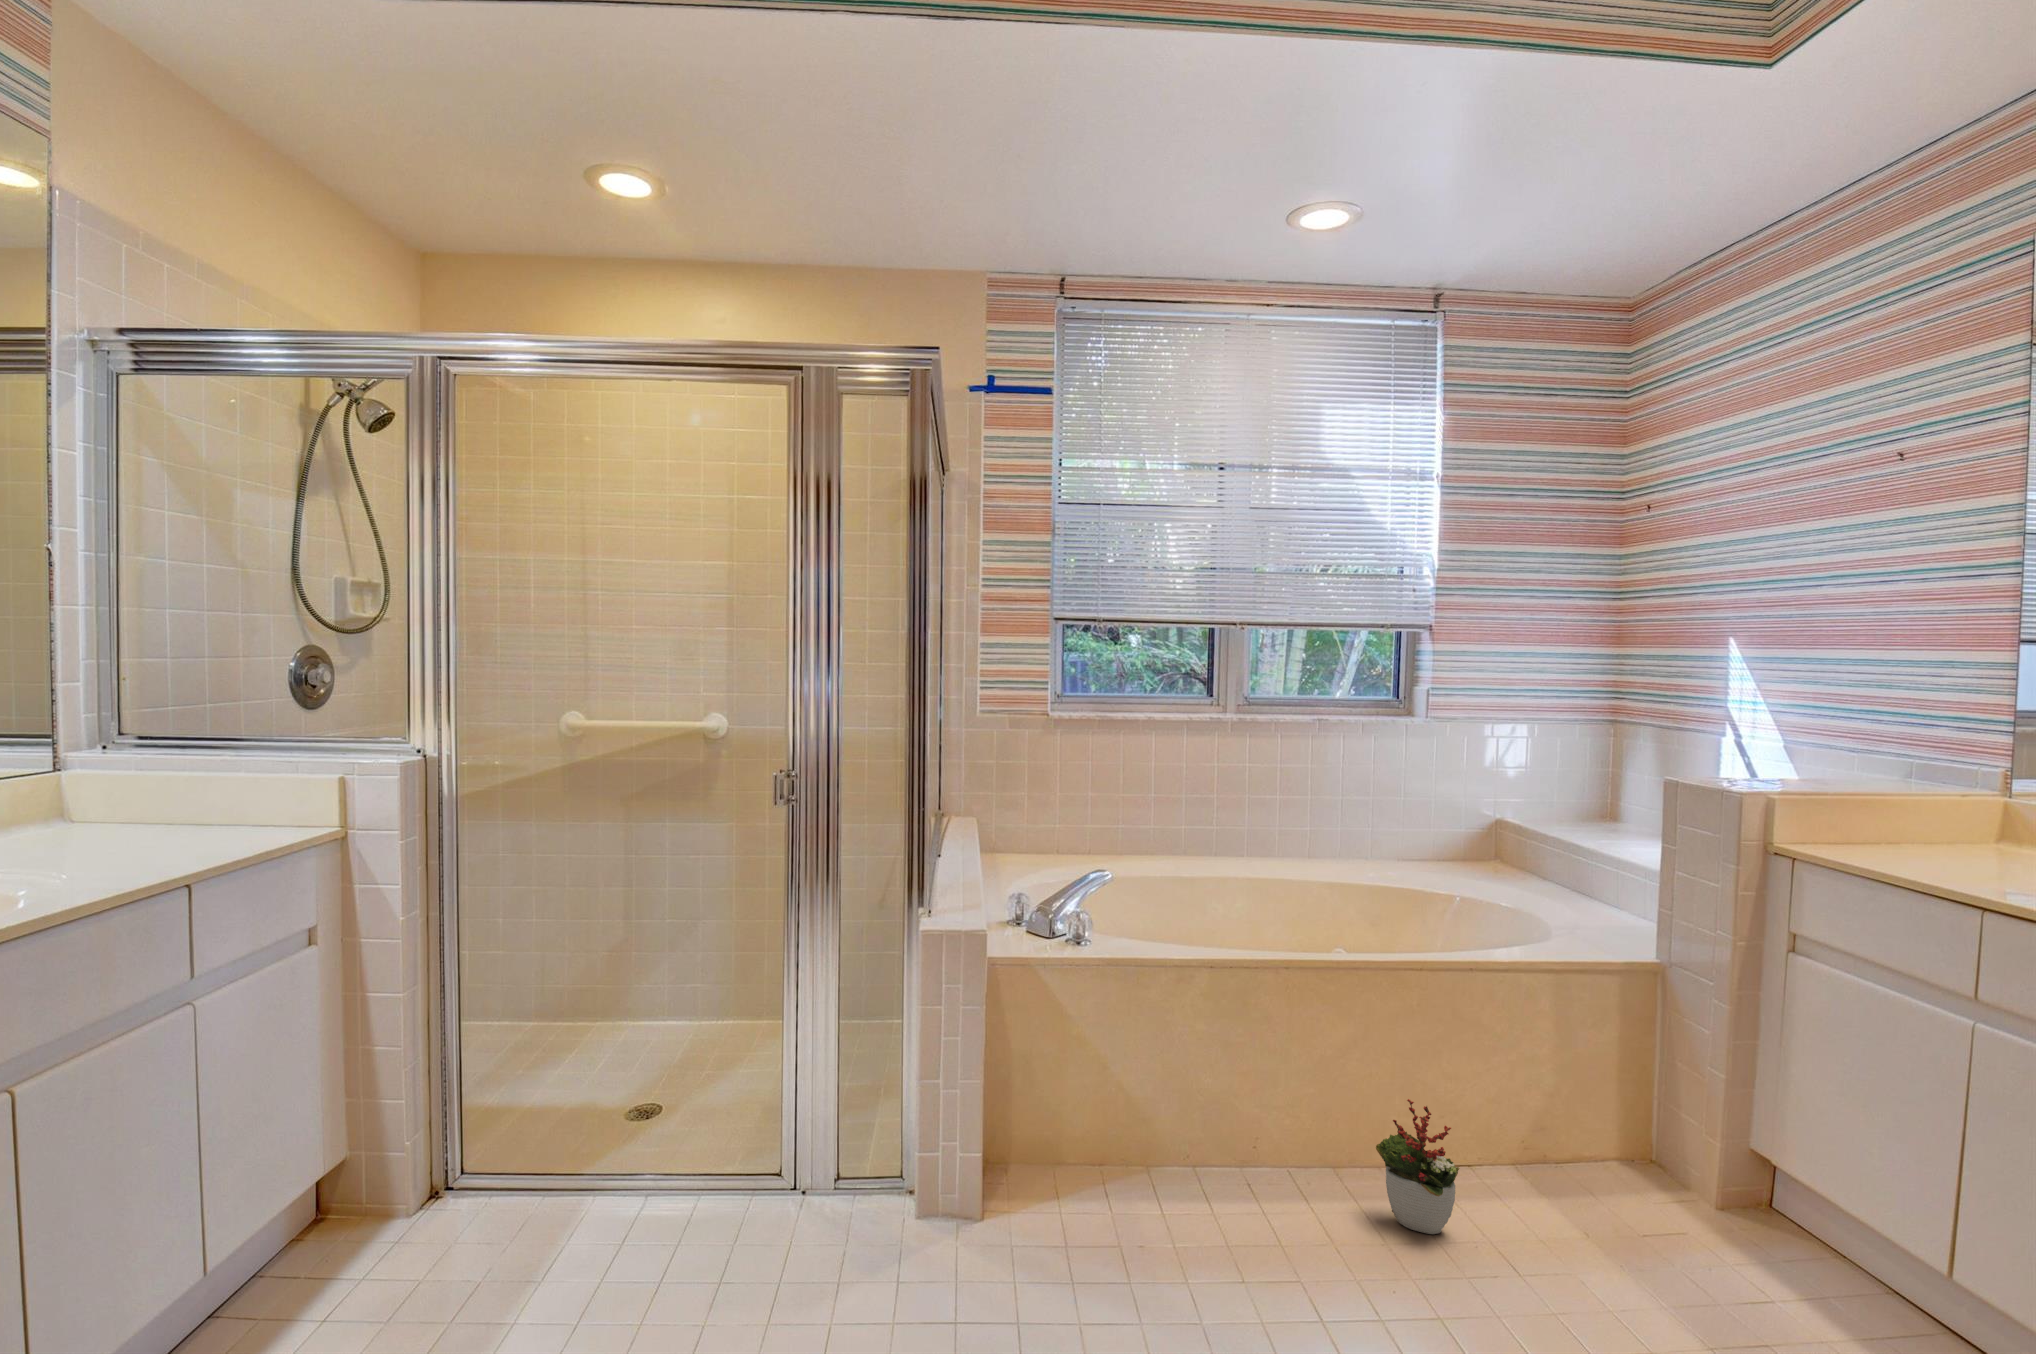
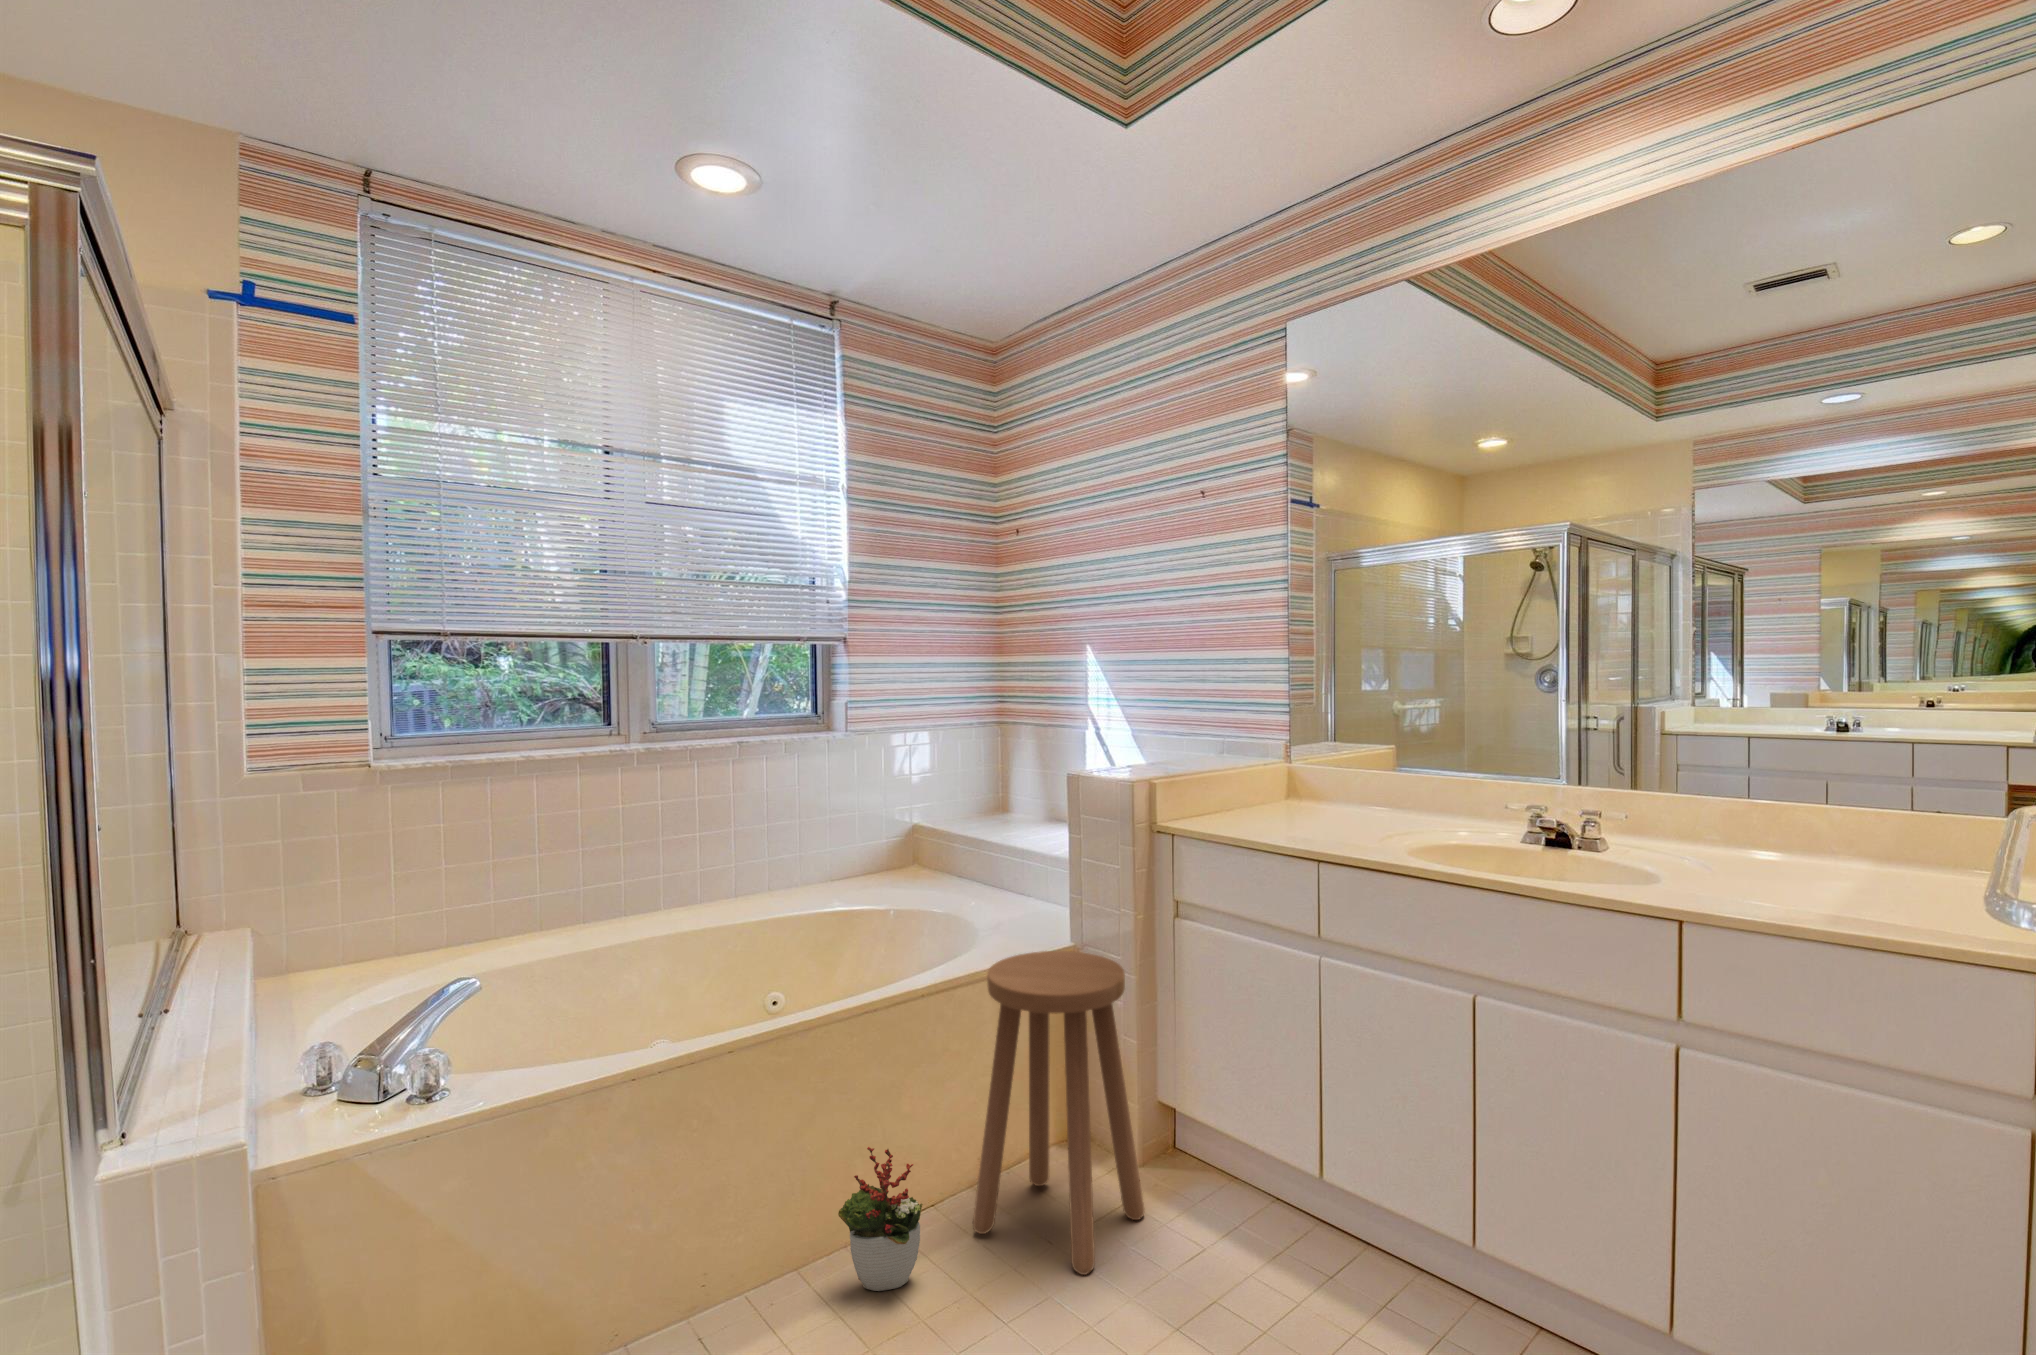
stool: none [1516,962,1733,1305] -> present [973,951,1145,1275]

